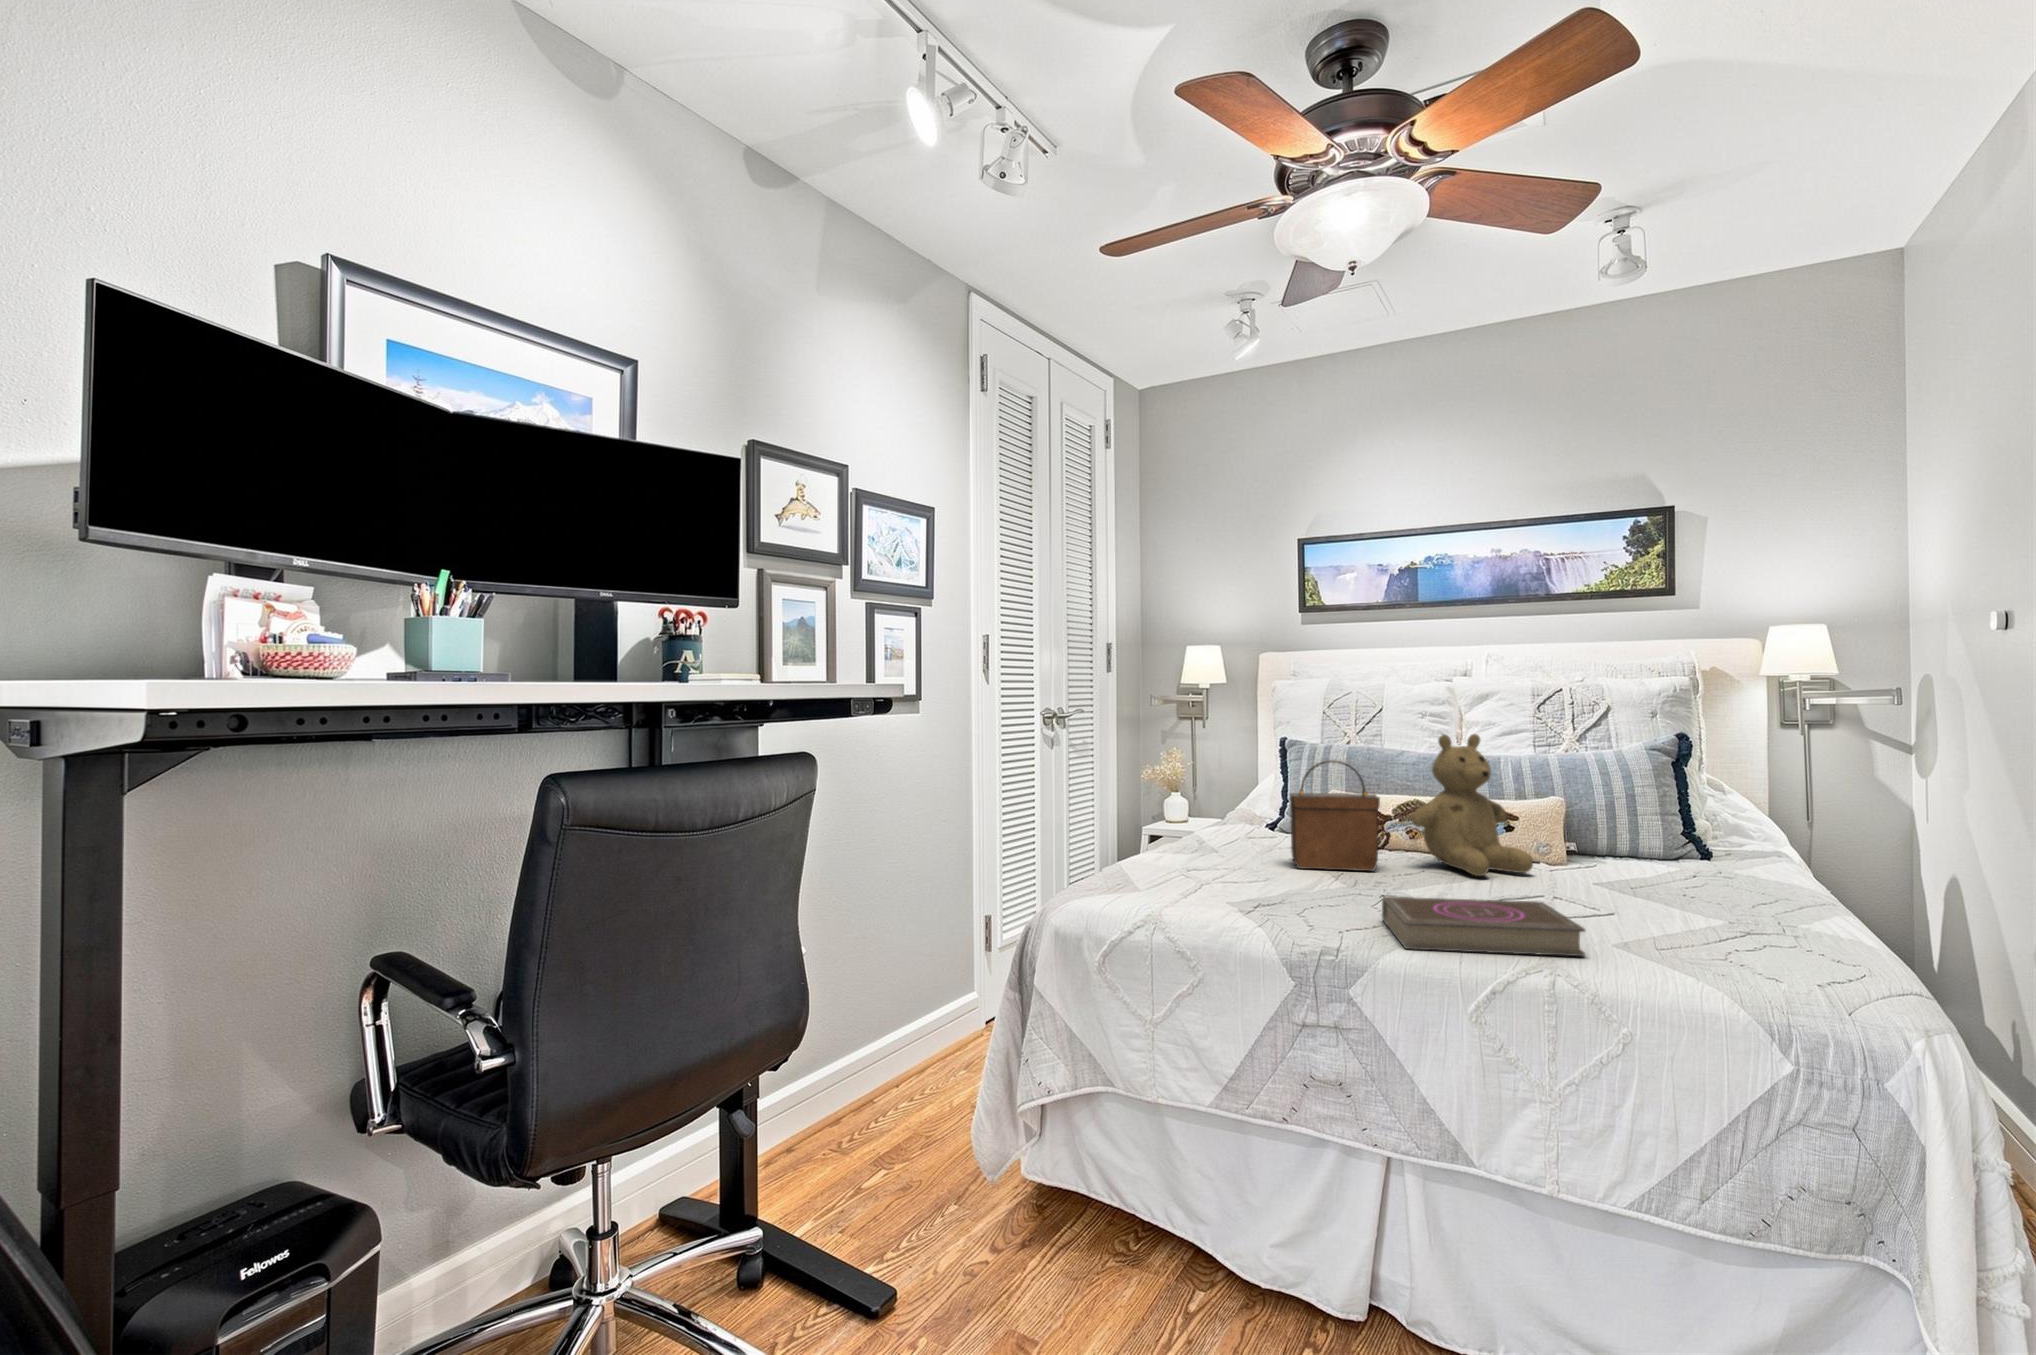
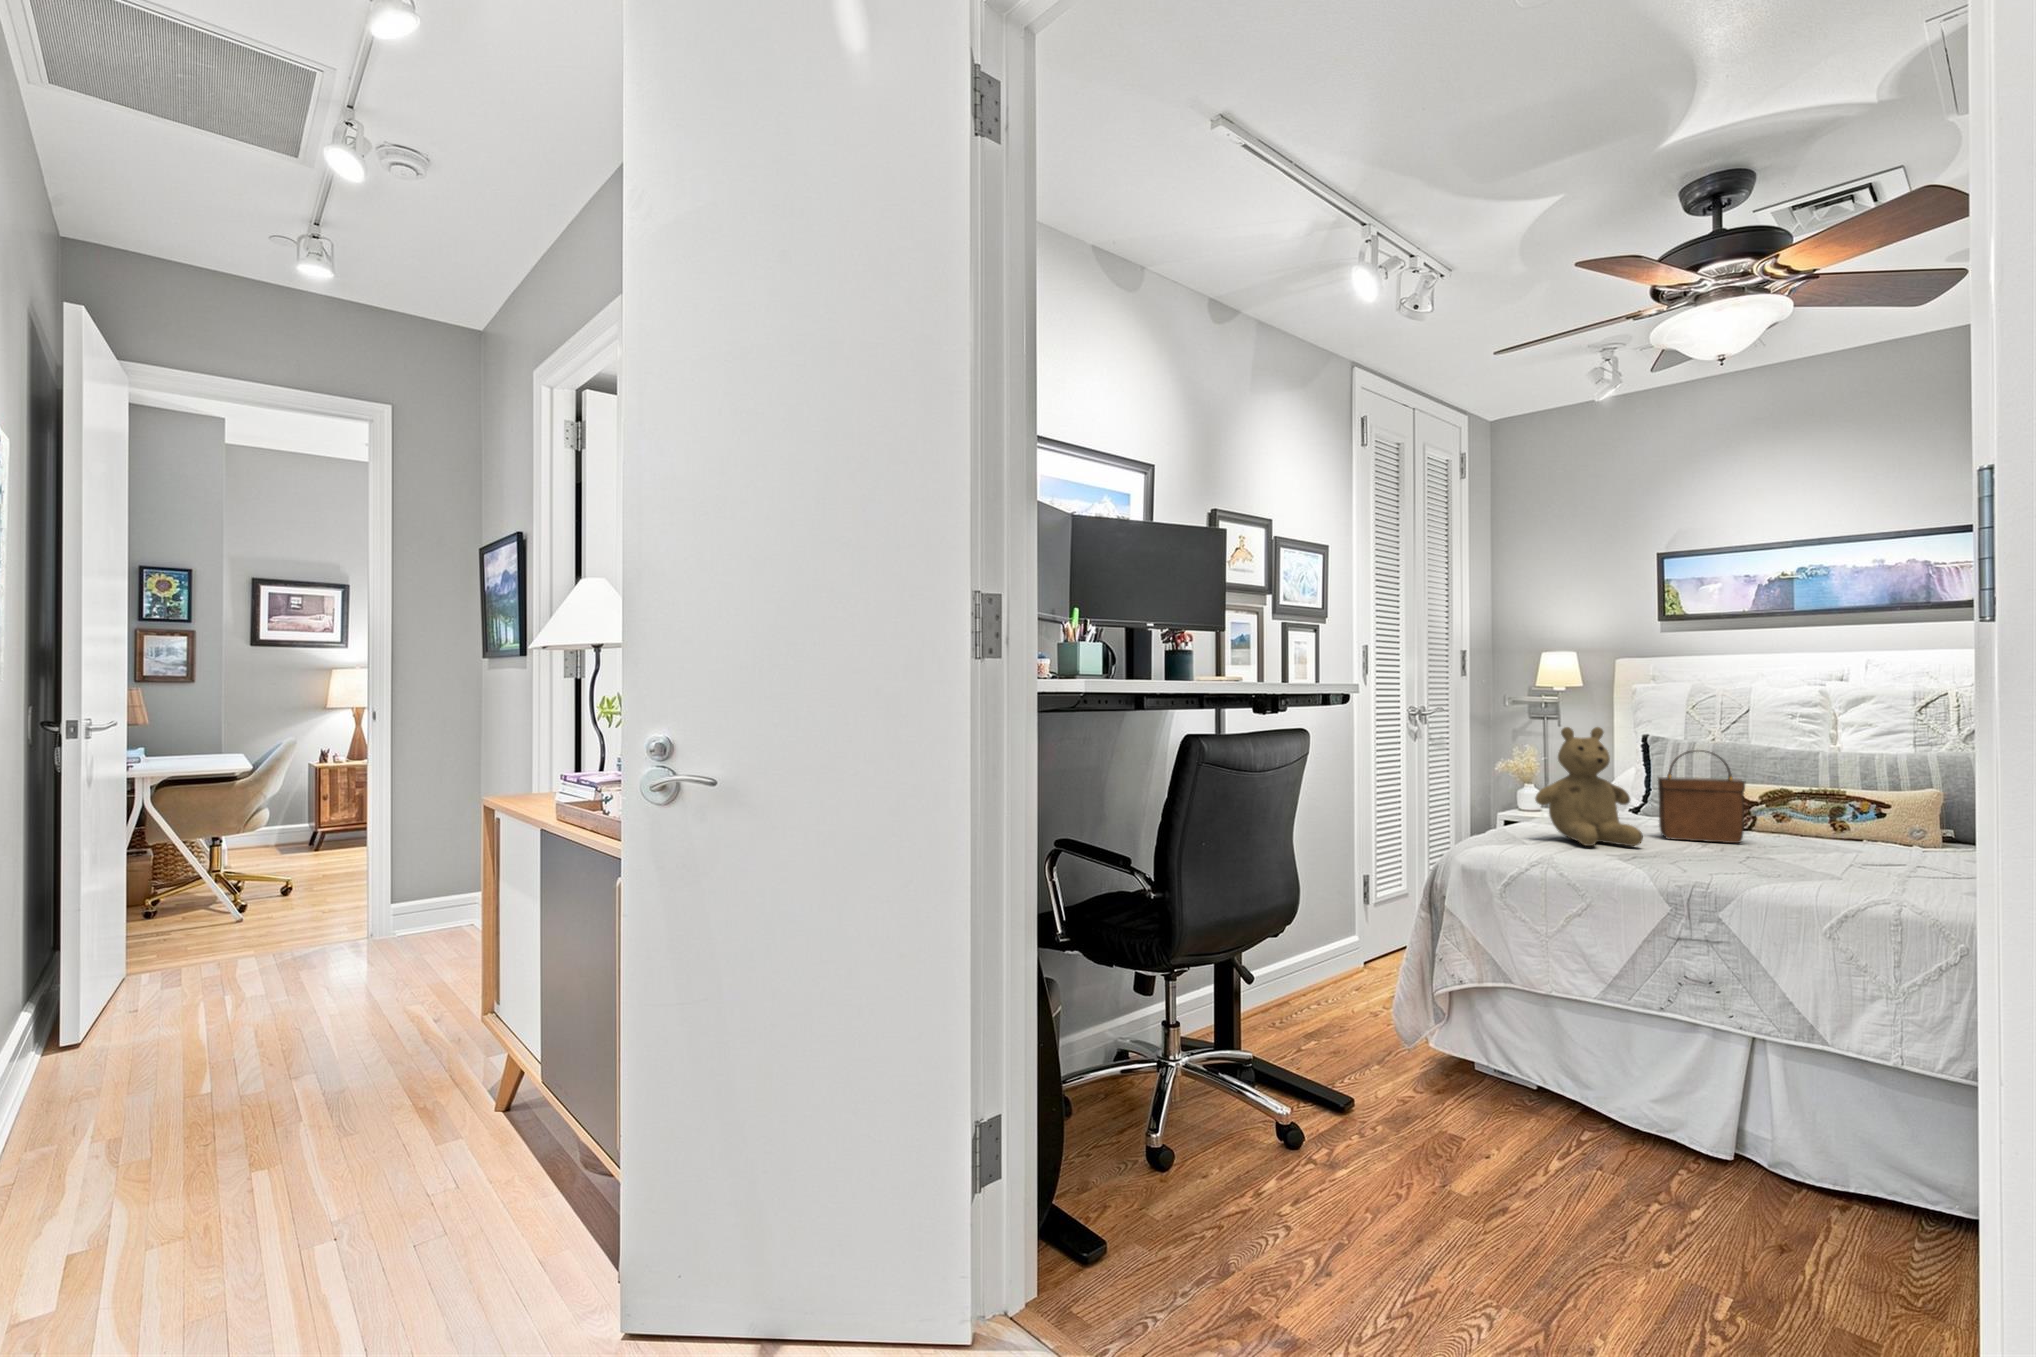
teddy bear: present [1412,734,1533,876] -> present [1535,727,1643,846]
book: present [1382,897,1586,956] -> none [1747,851,1932,897]

